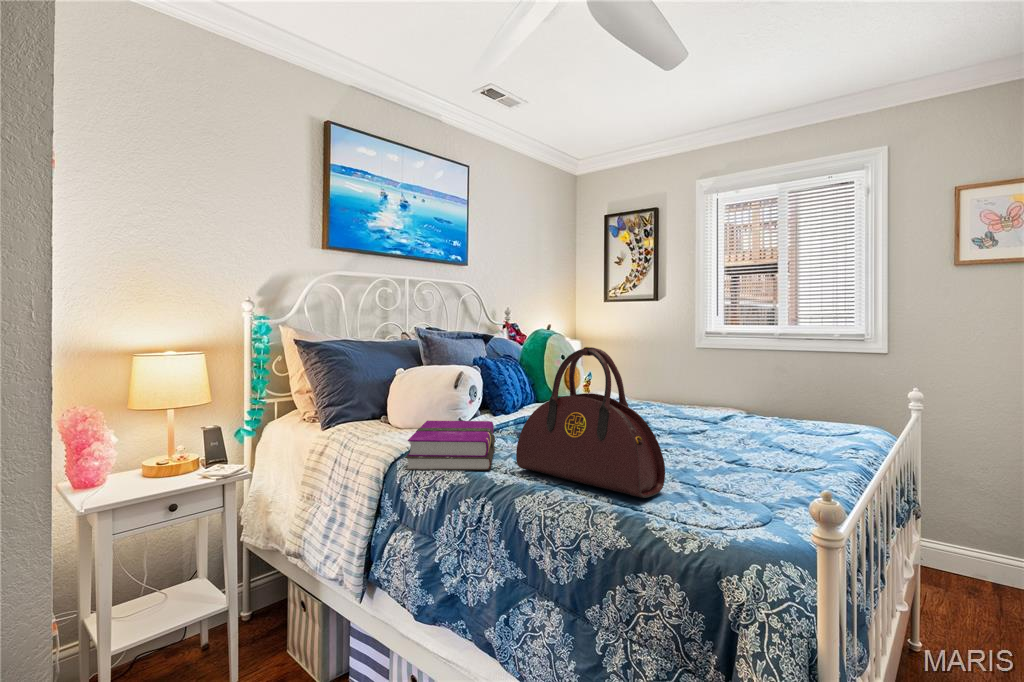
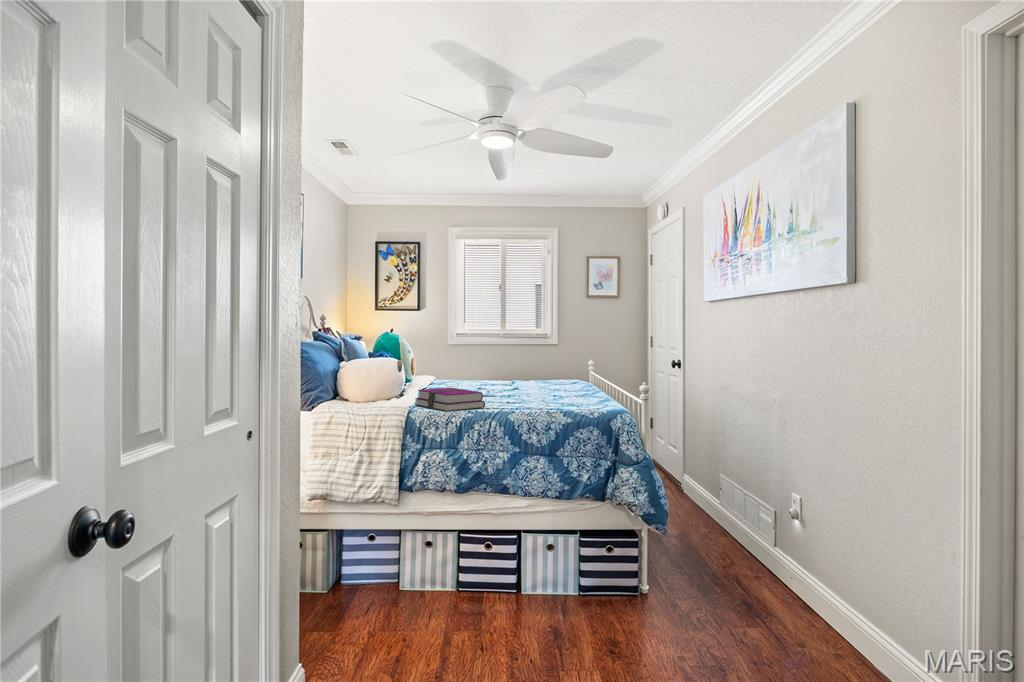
handbag: present [516,347,665,498] -> none [495,341,566,406]

